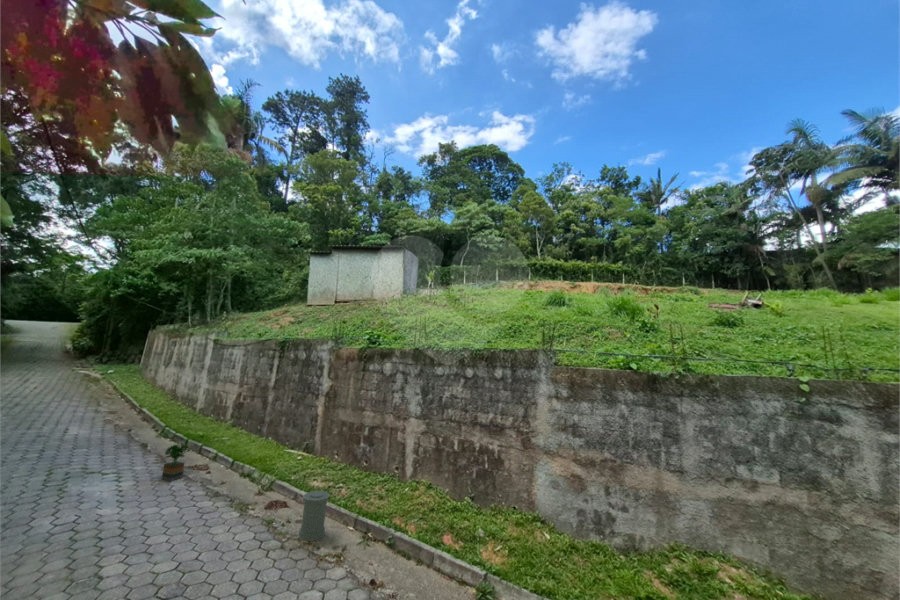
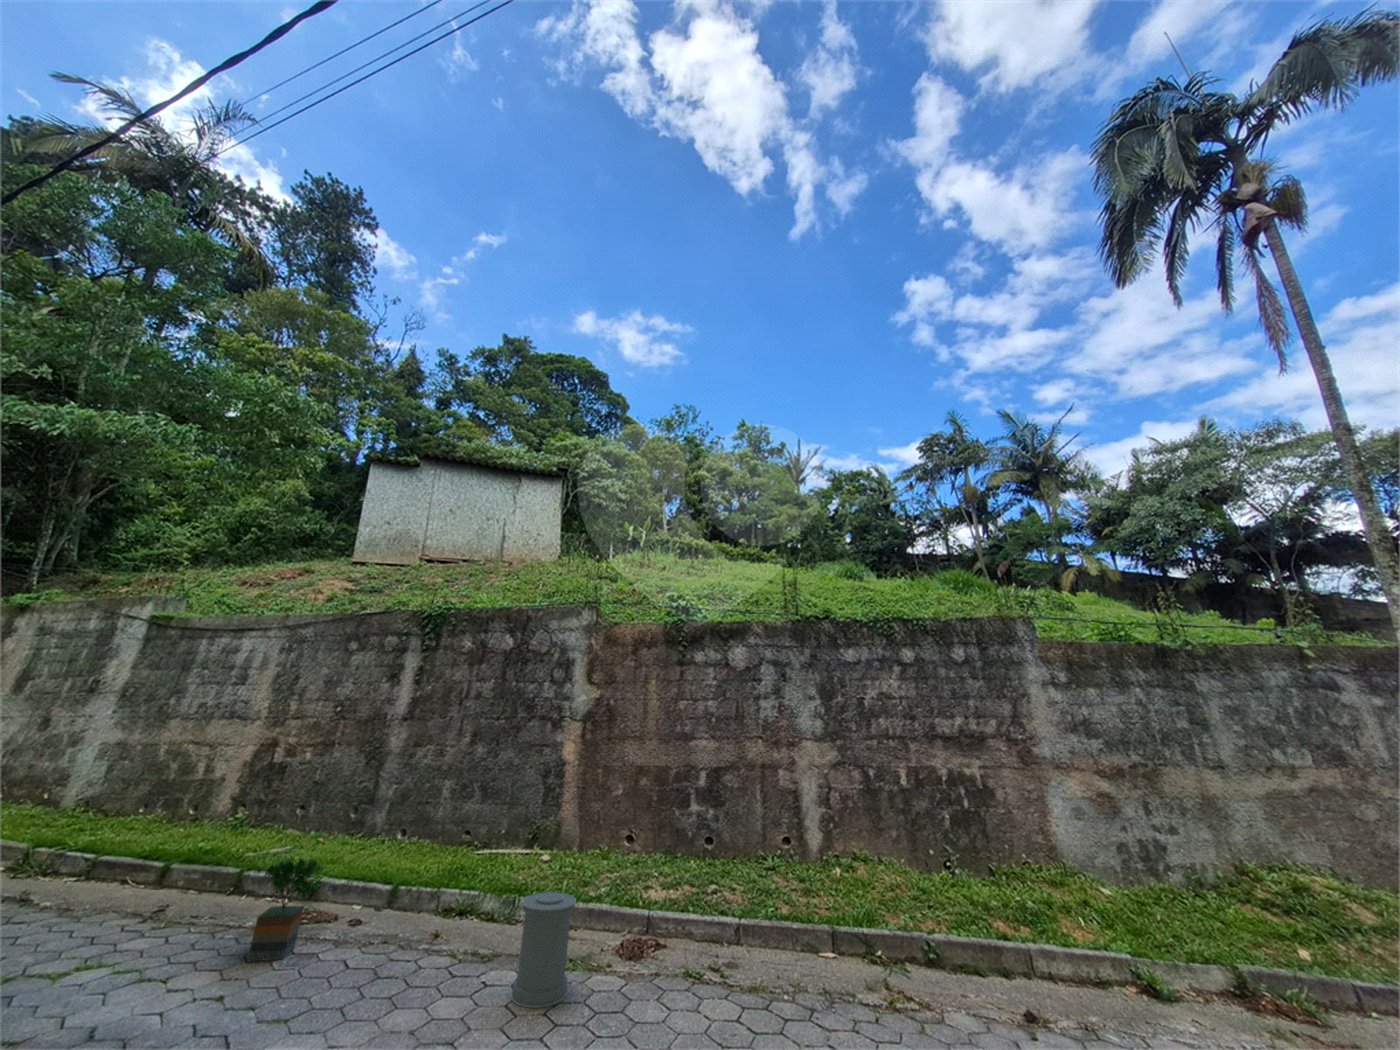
trash can: present [298,491,329,541] -> present [511,892,576,1008]

